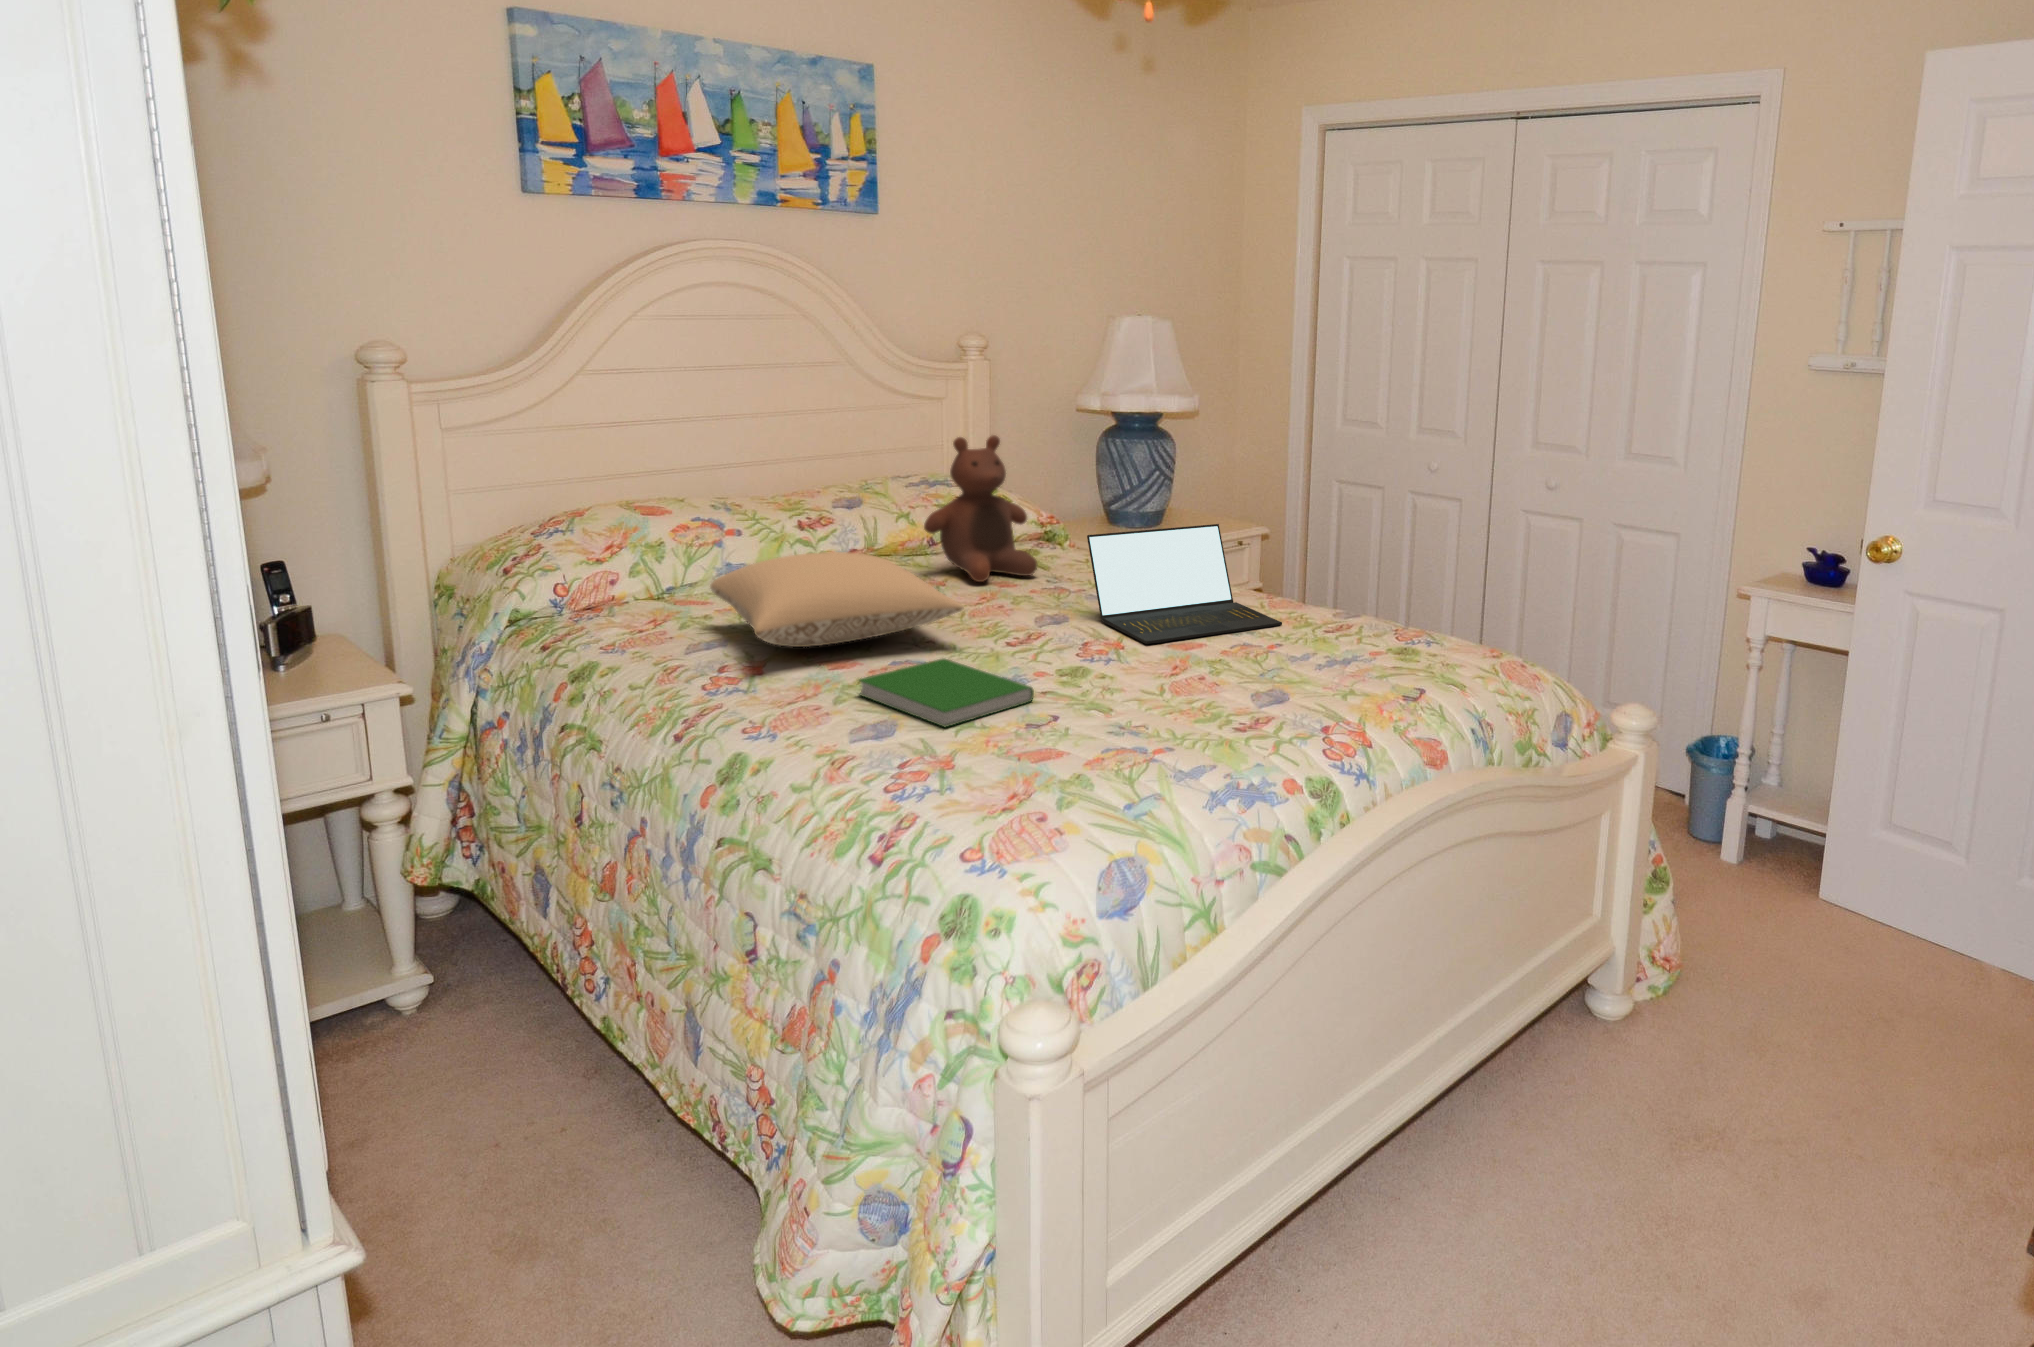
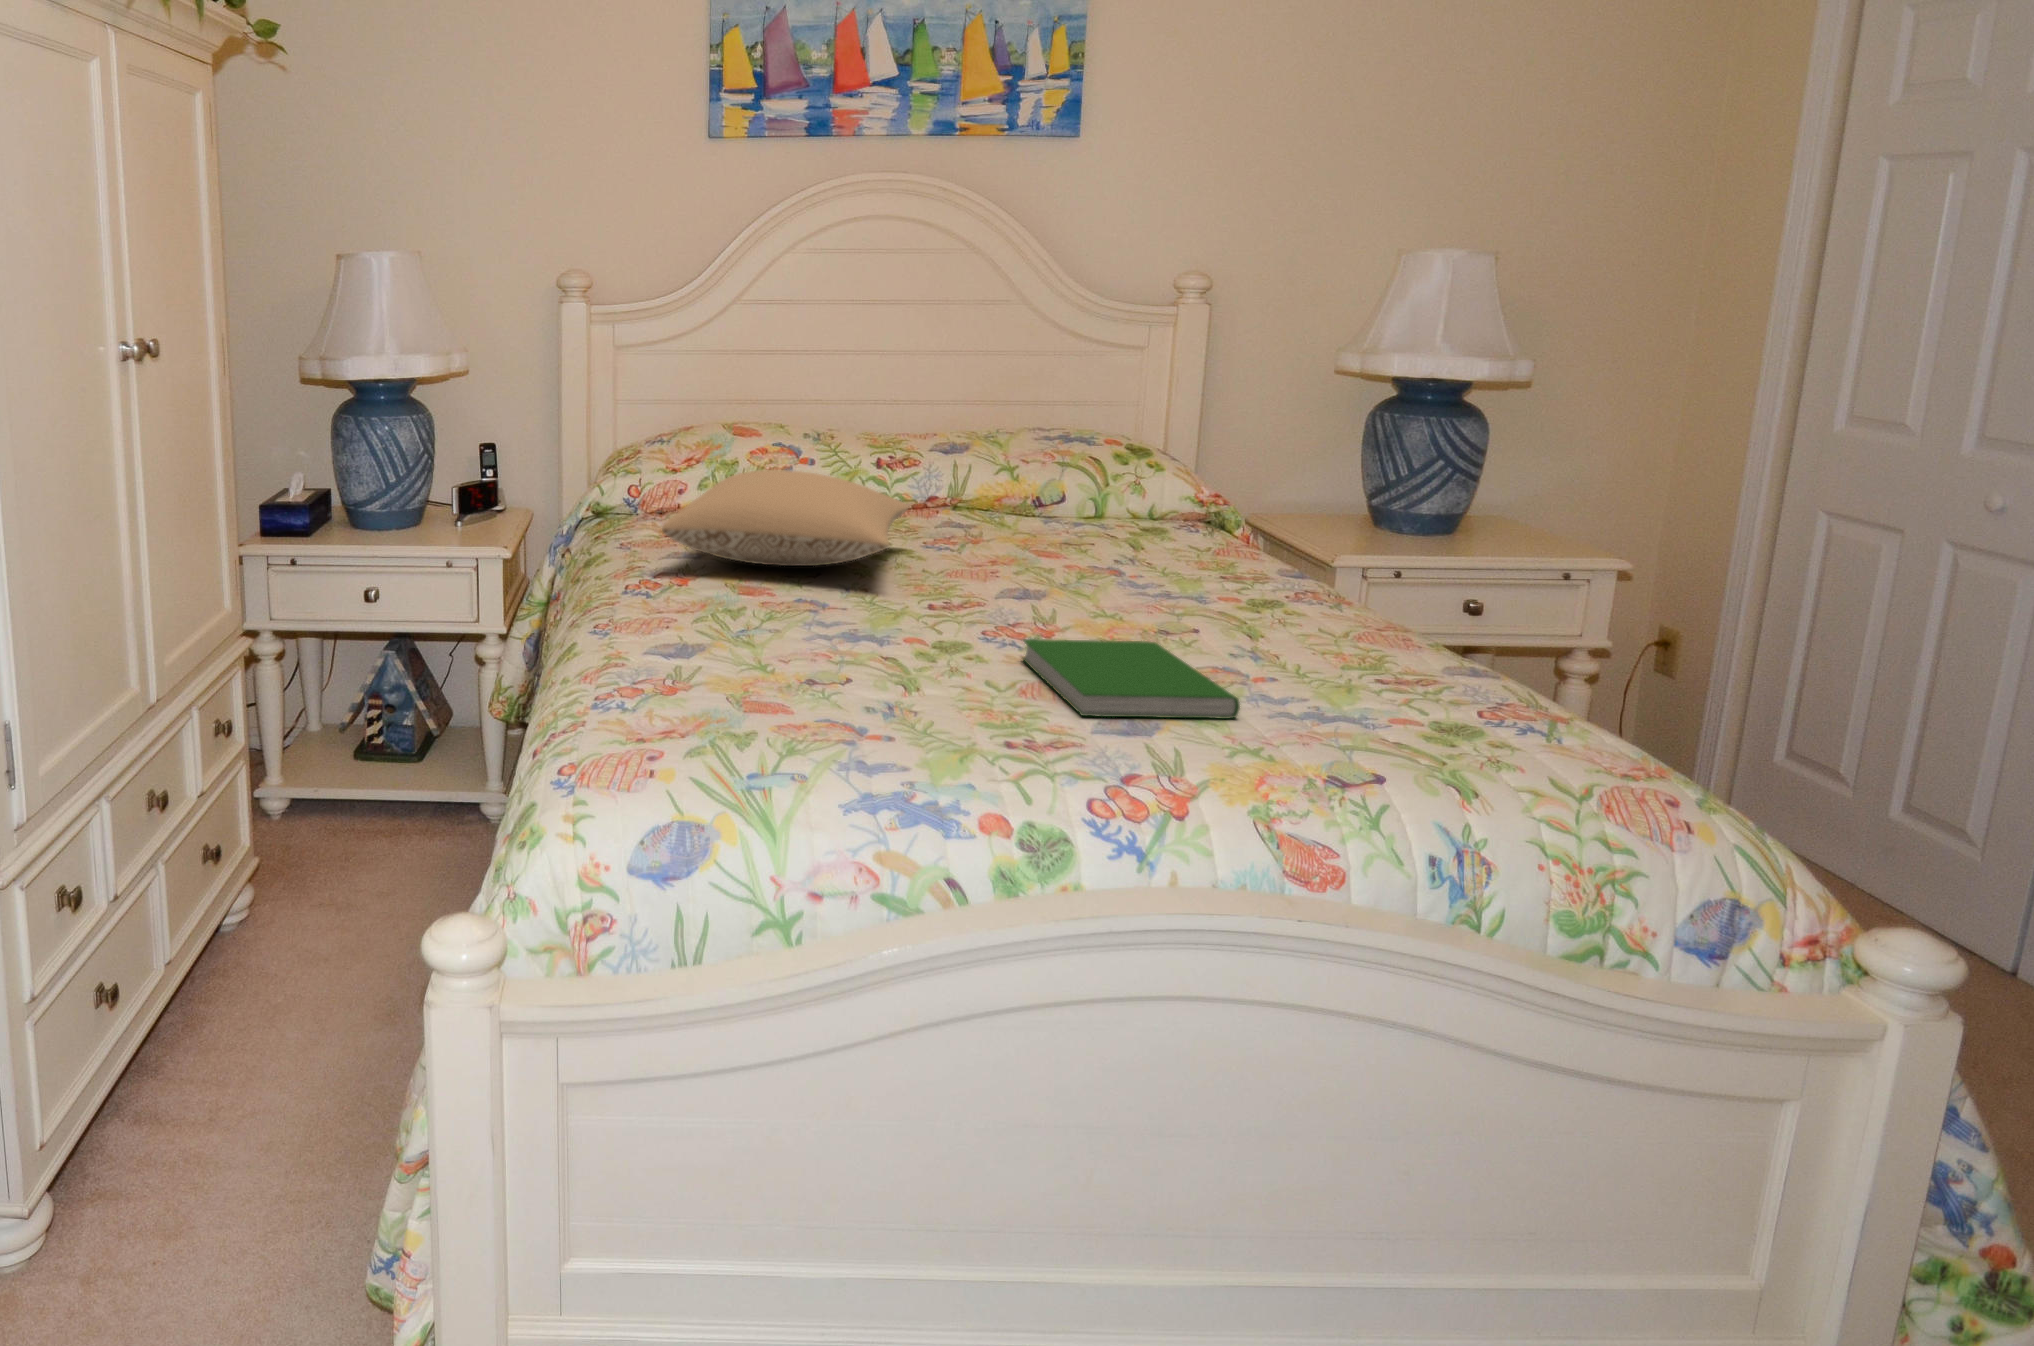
stuffed bear: present [924,435,1038,582] -> none [990,374,1132,551]
laptop: present [1087,524,1282,644] -> none [1093,490,1350,657]
hardcover book: present [859,659,1034,727] -> present [1022,639,1240,719]

